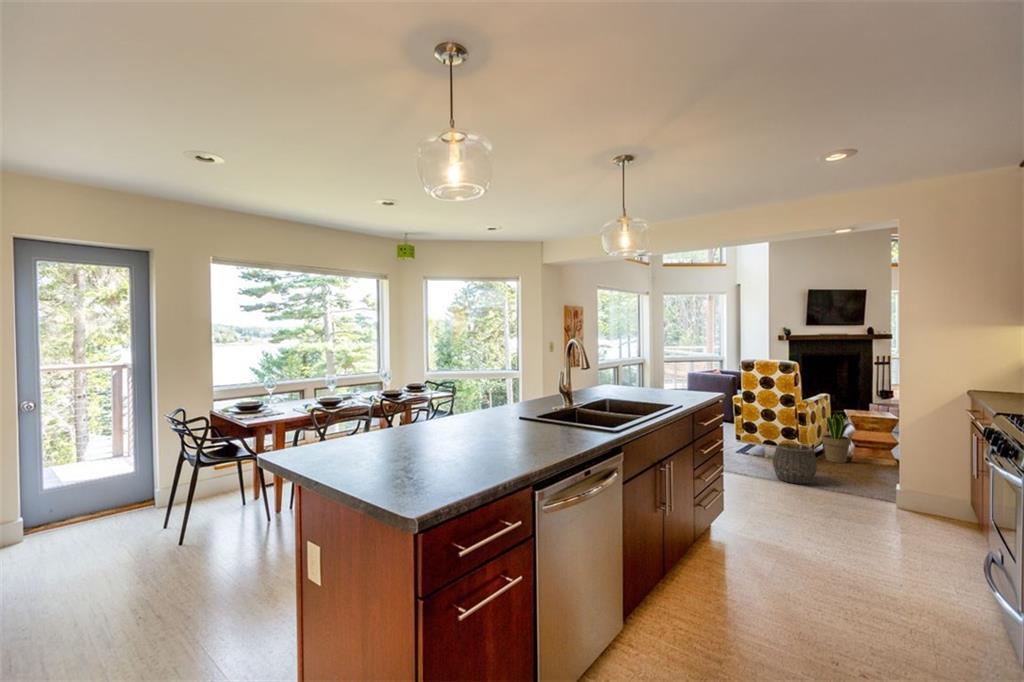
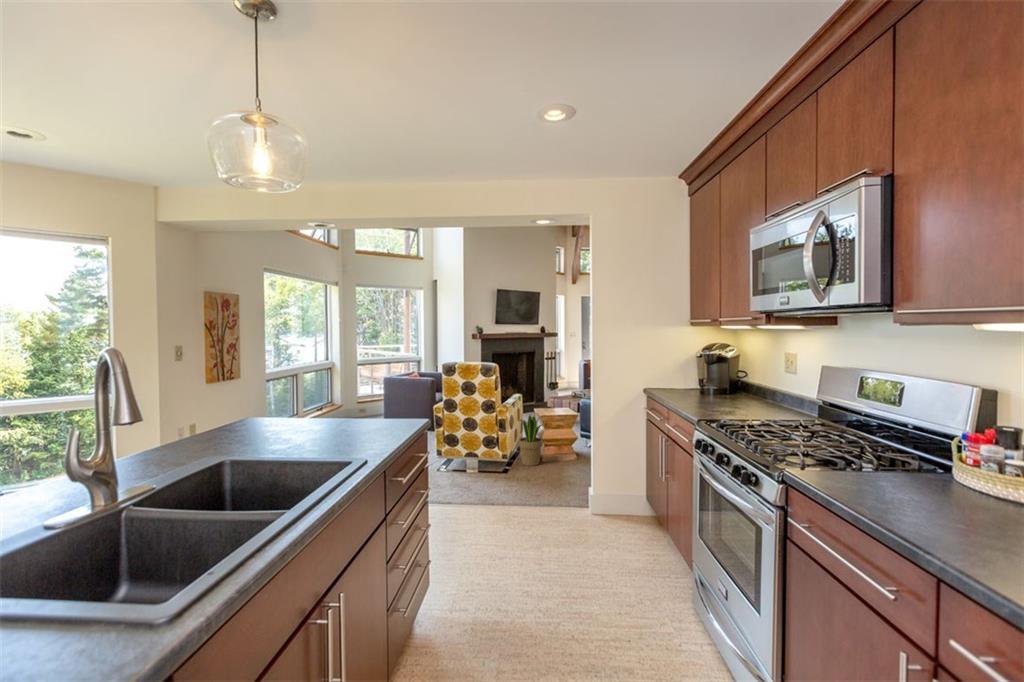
woven basket: present [773,443,817,484] -> none [477,456,520,503]

